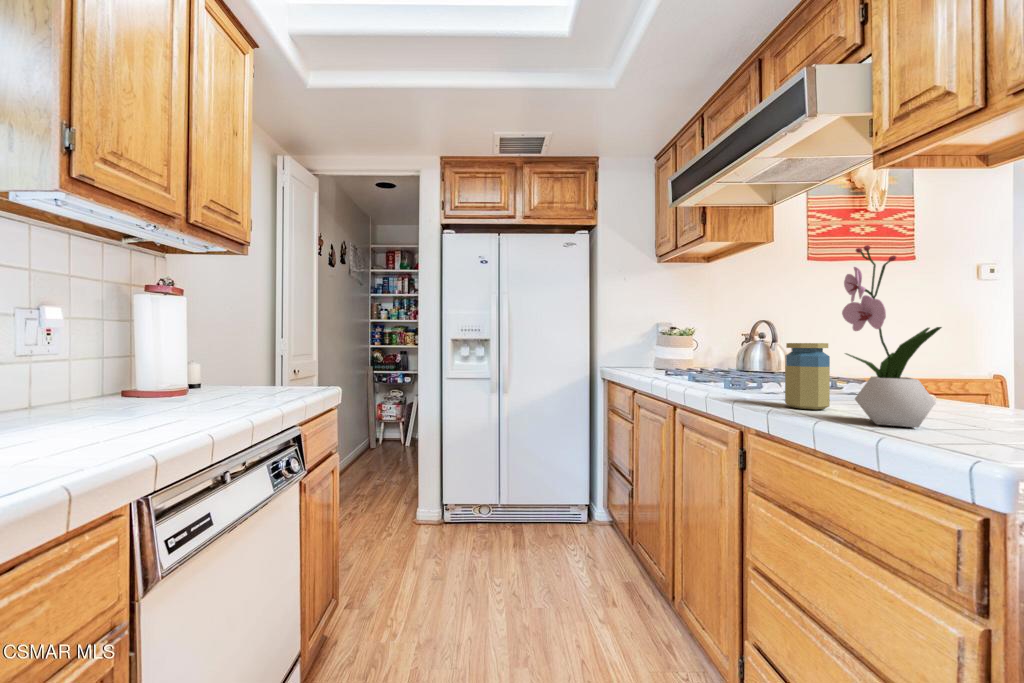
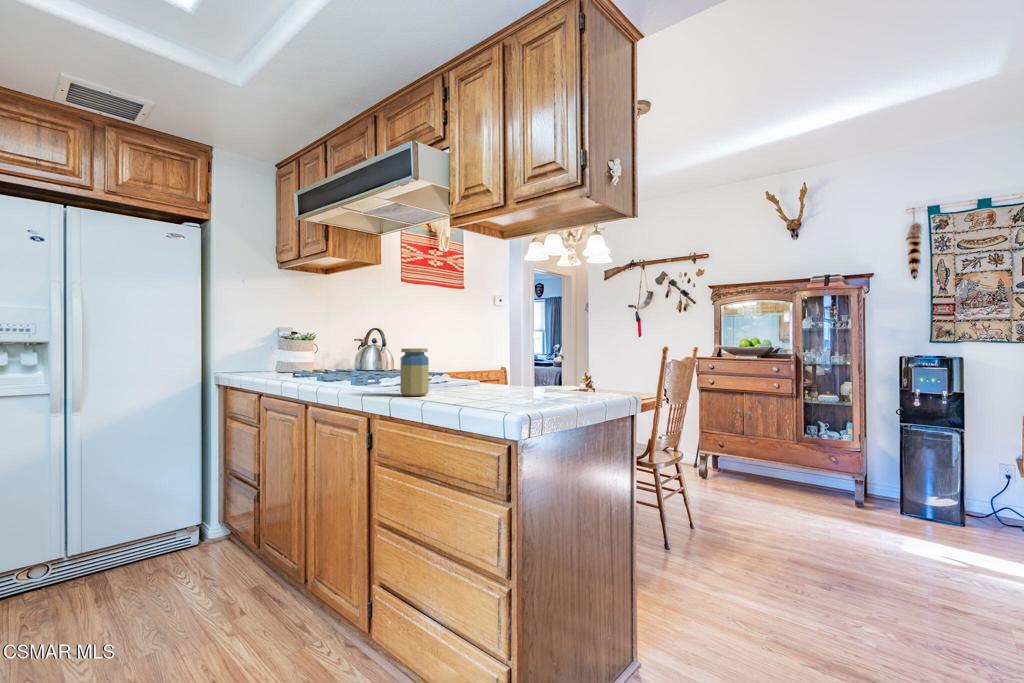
flower arrangement: present [842,245,942,427] -> none [437,284,487,401]

